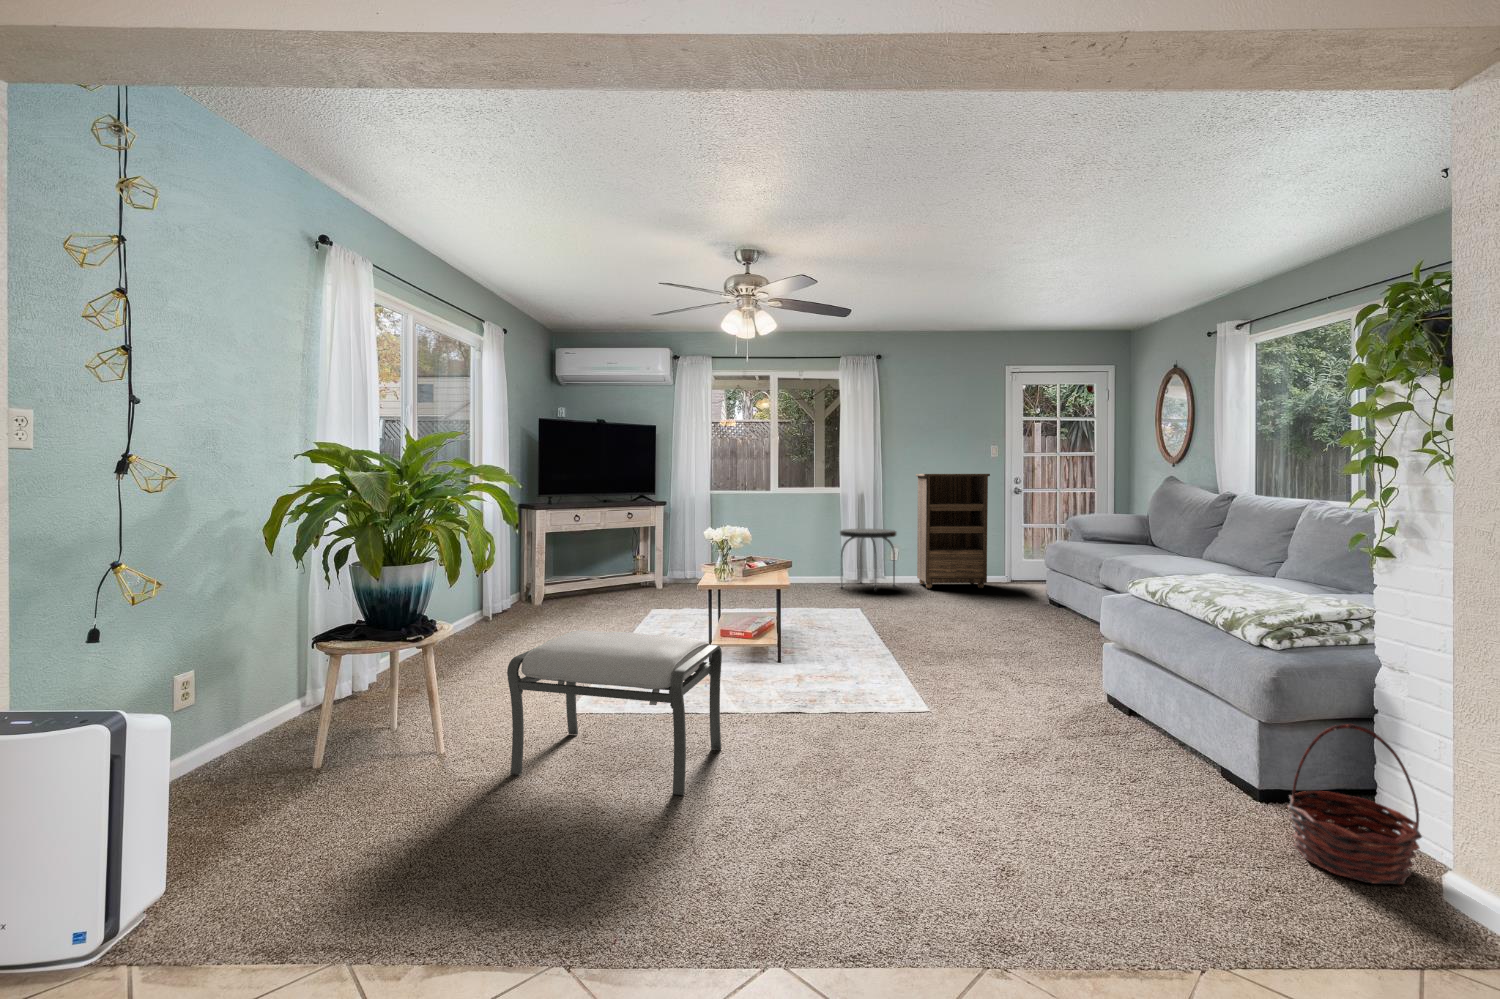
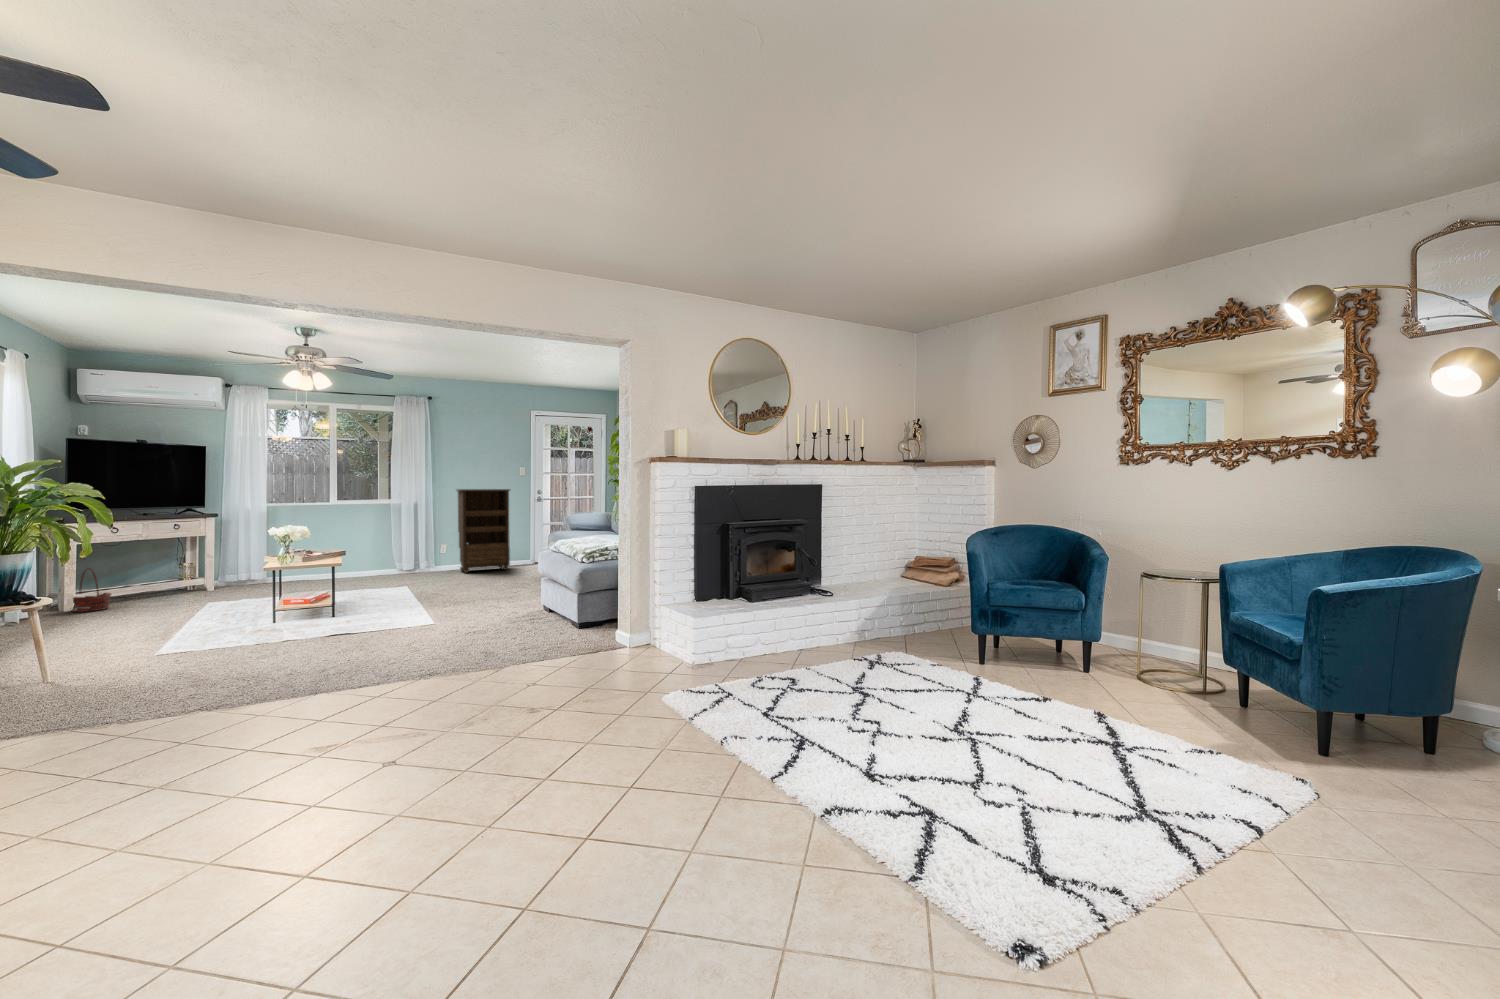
side table: present [840,529,897,591] -> none [392,531,440,578]
ottoman: present [507,630,722,796] -> none [121,586,290,681]
basket: present [1288,724,1422,884] -> present [72,569,111,612]

